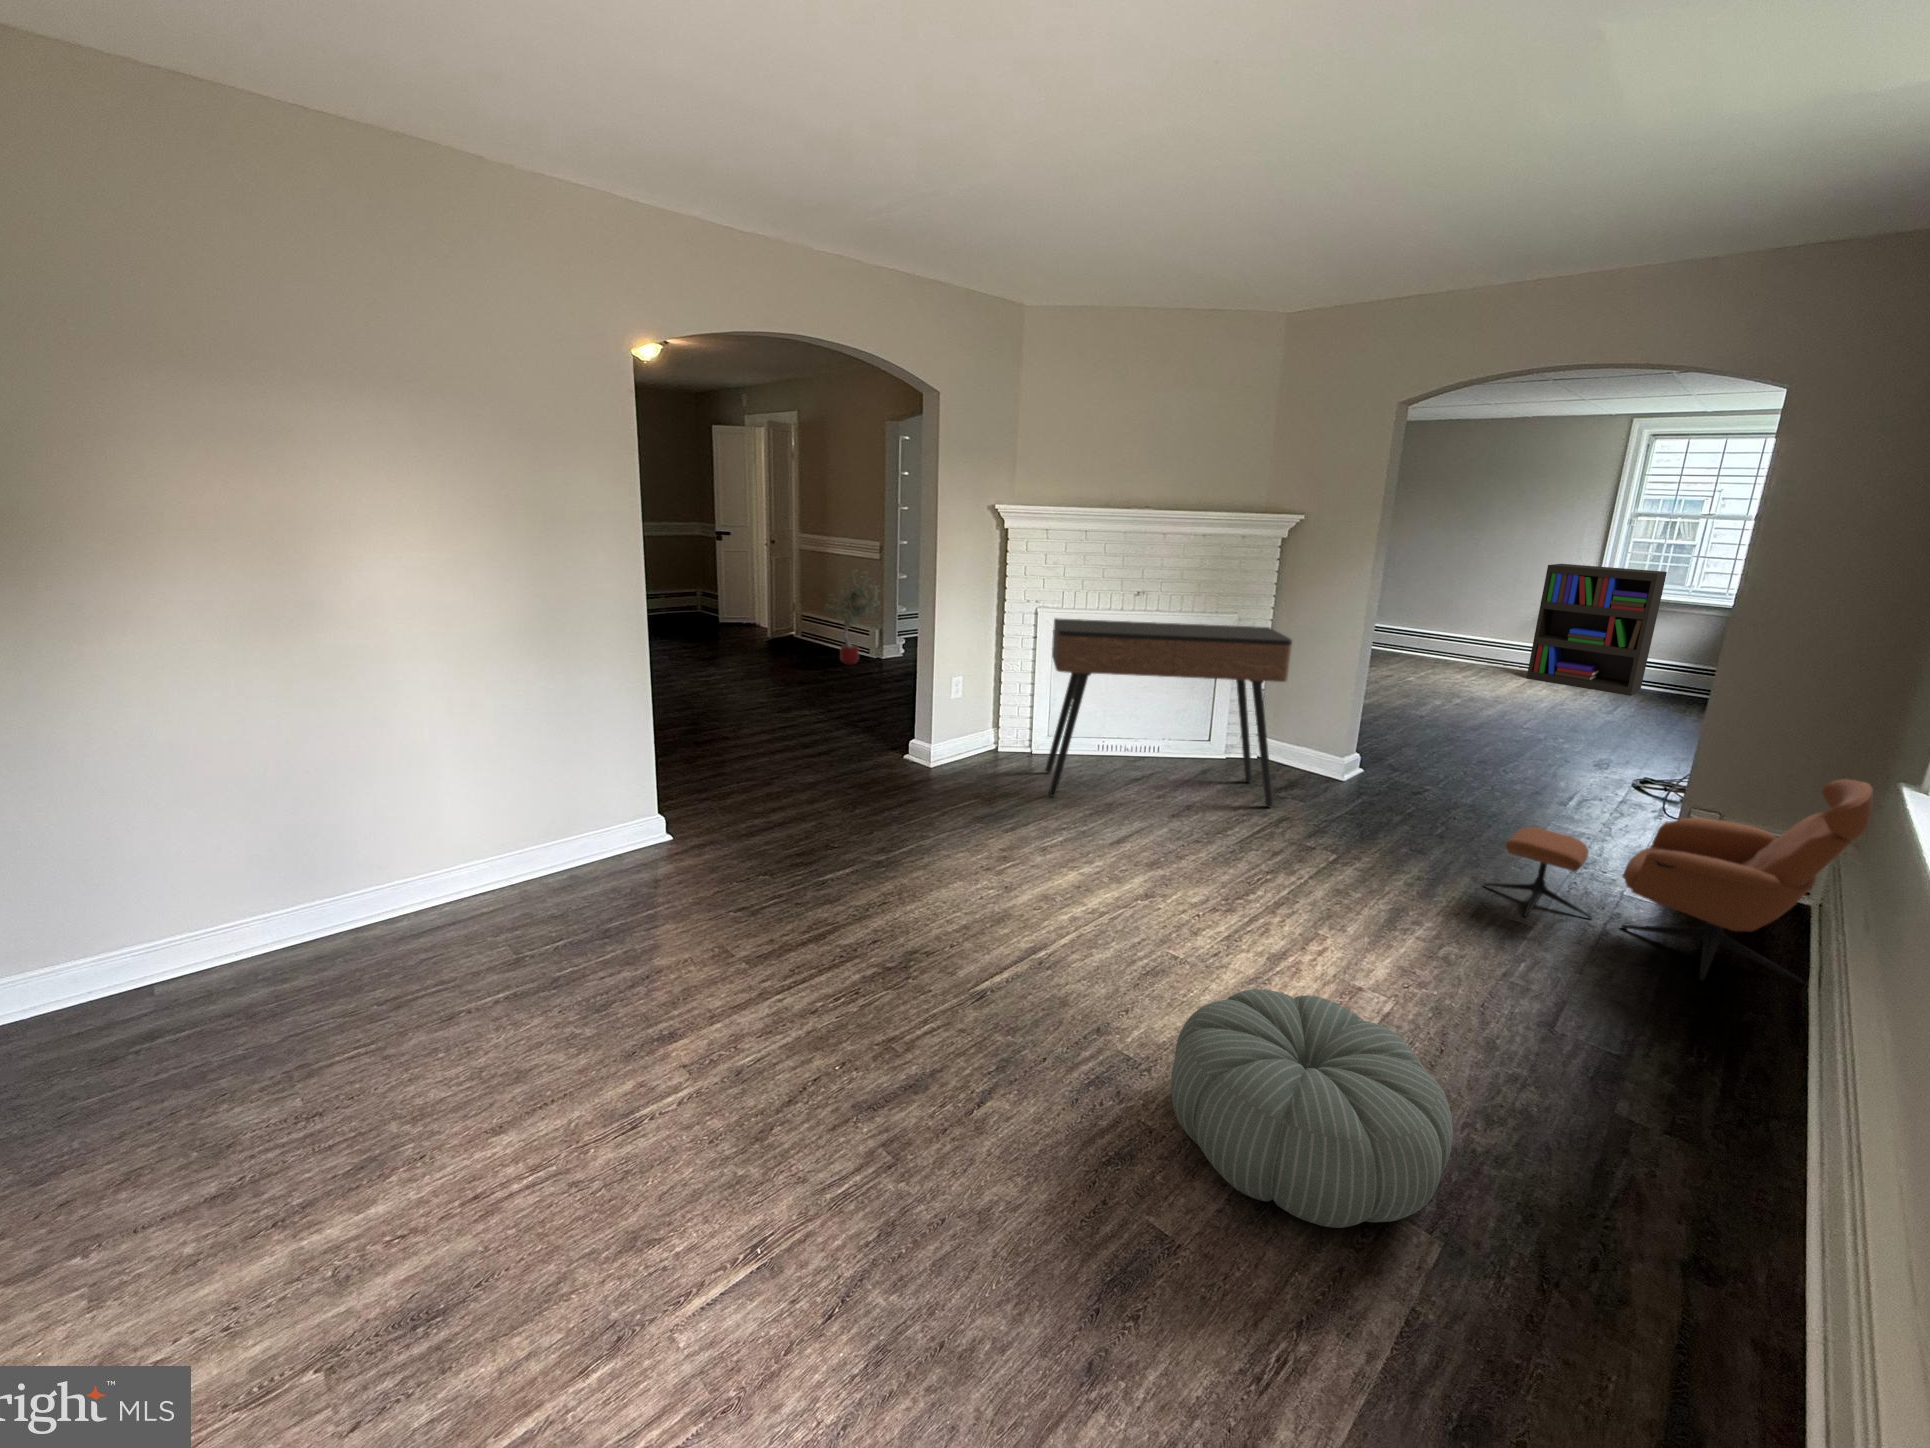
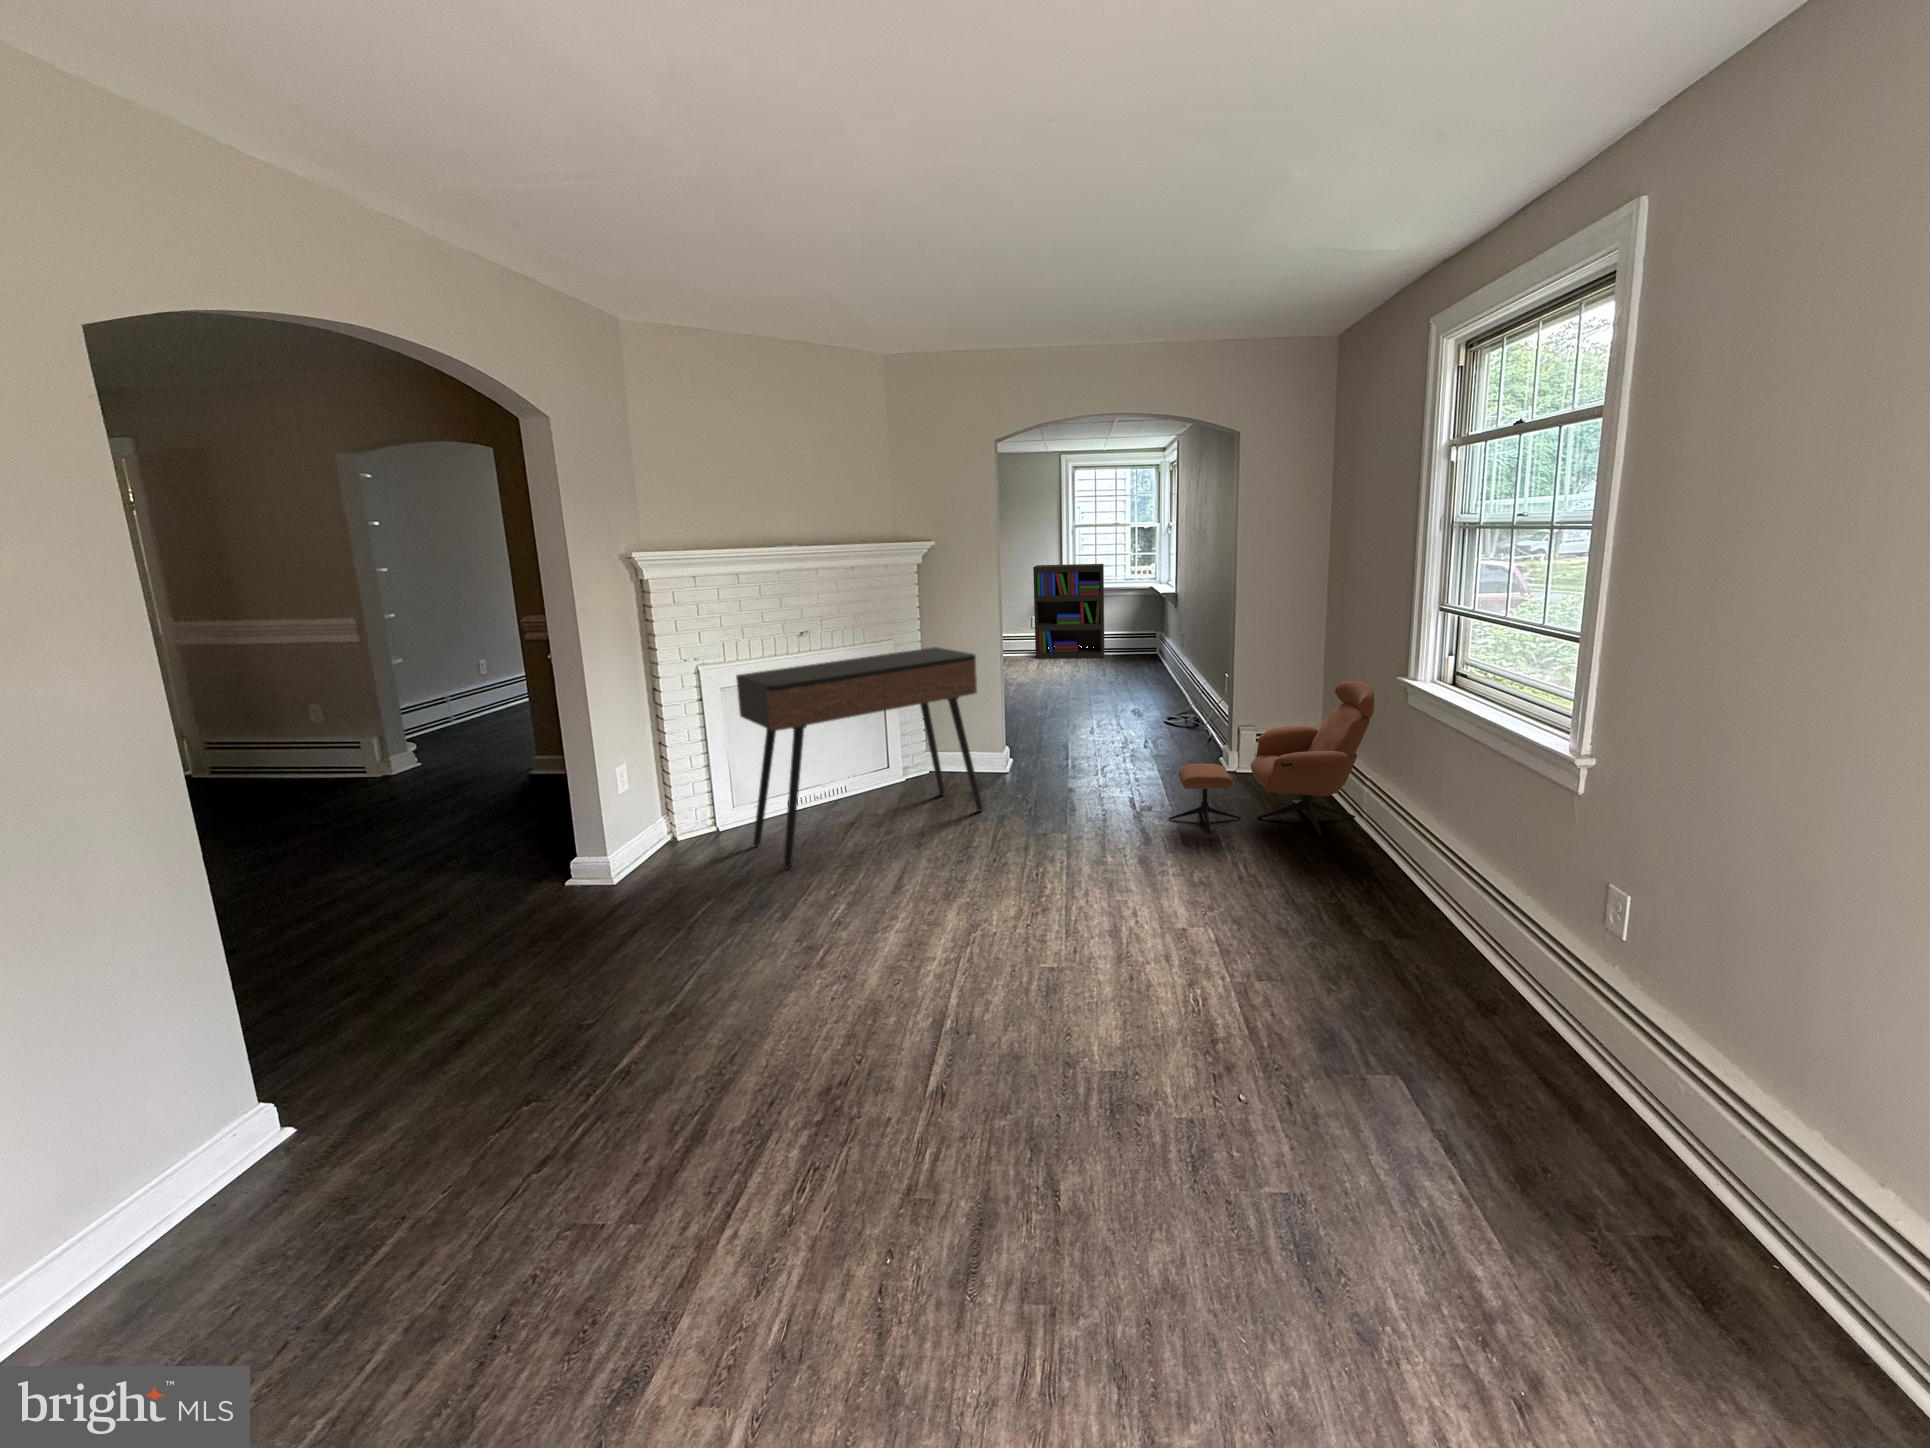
potted tree: present [824,570,884,665] -> none [271,661,386,797]
pouf: present [1171,989,1453,1228] -> none [1165,941,1397,1124]

